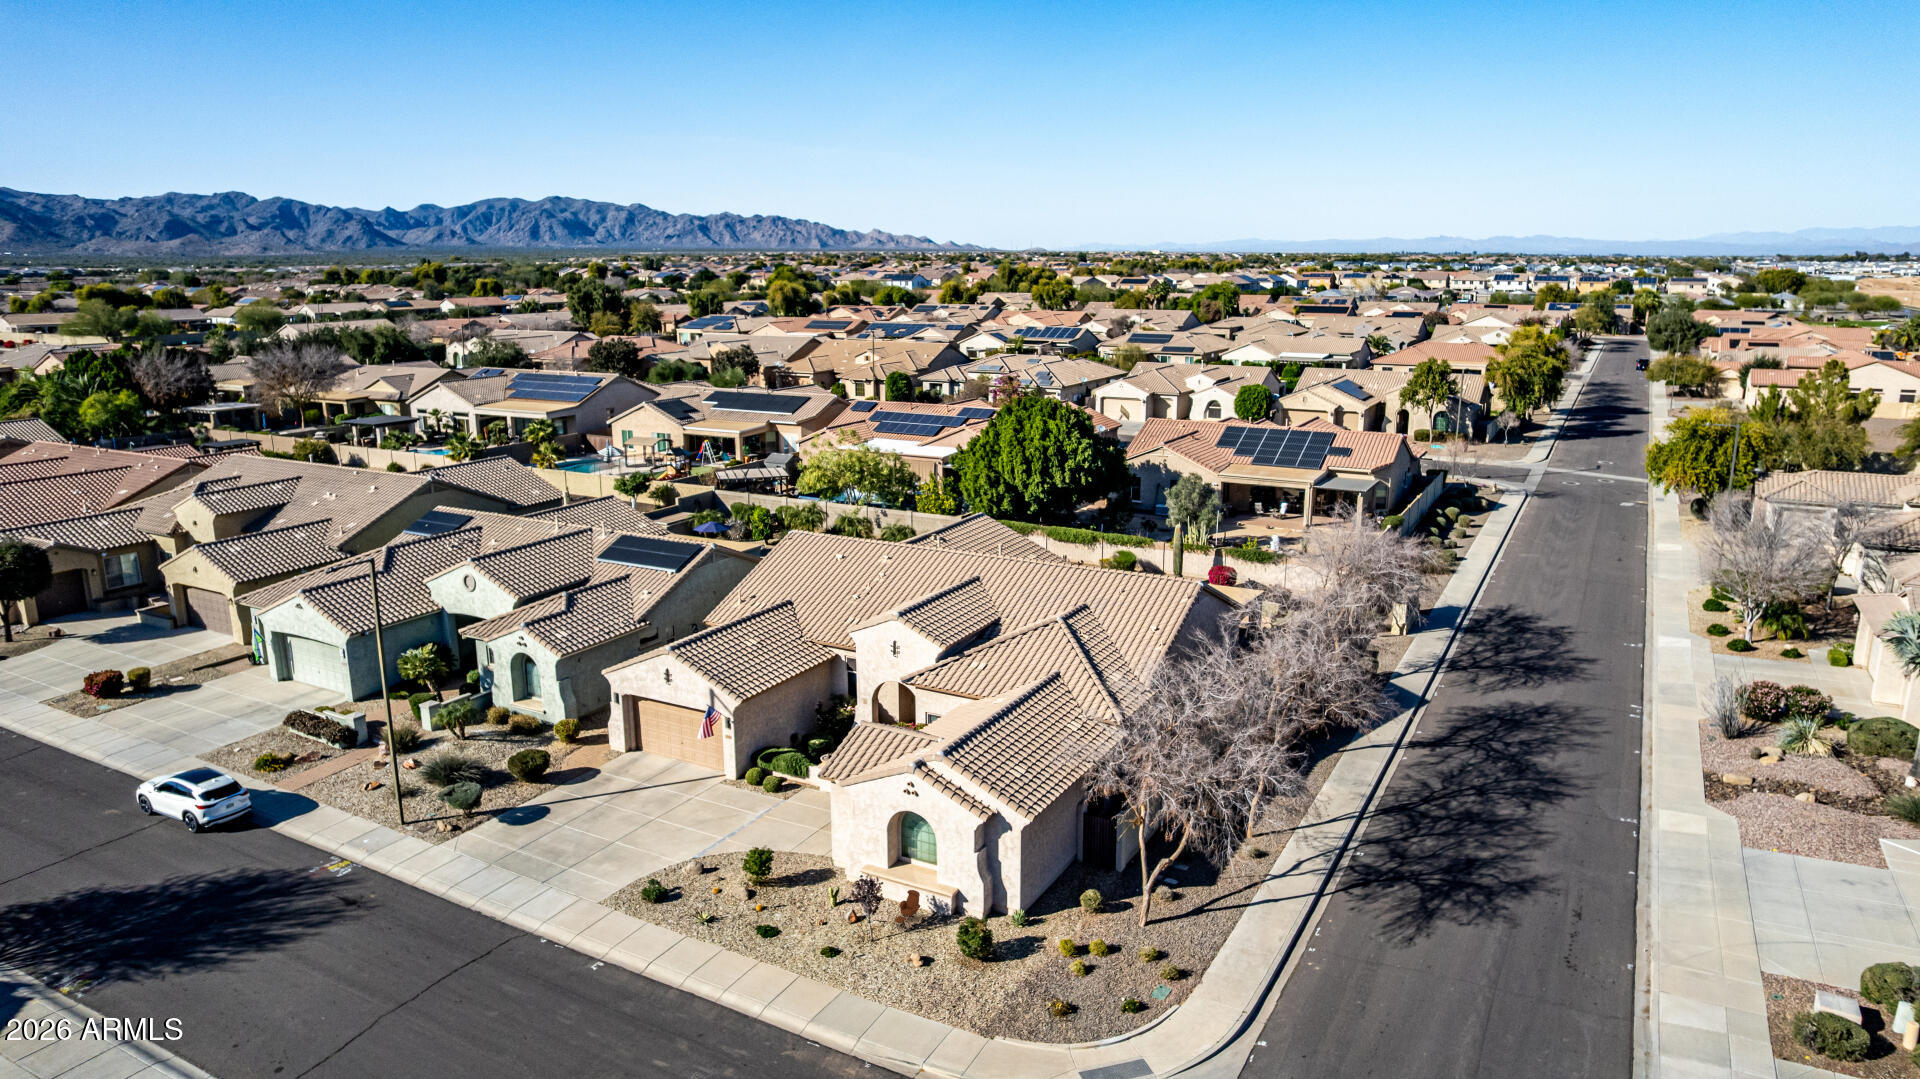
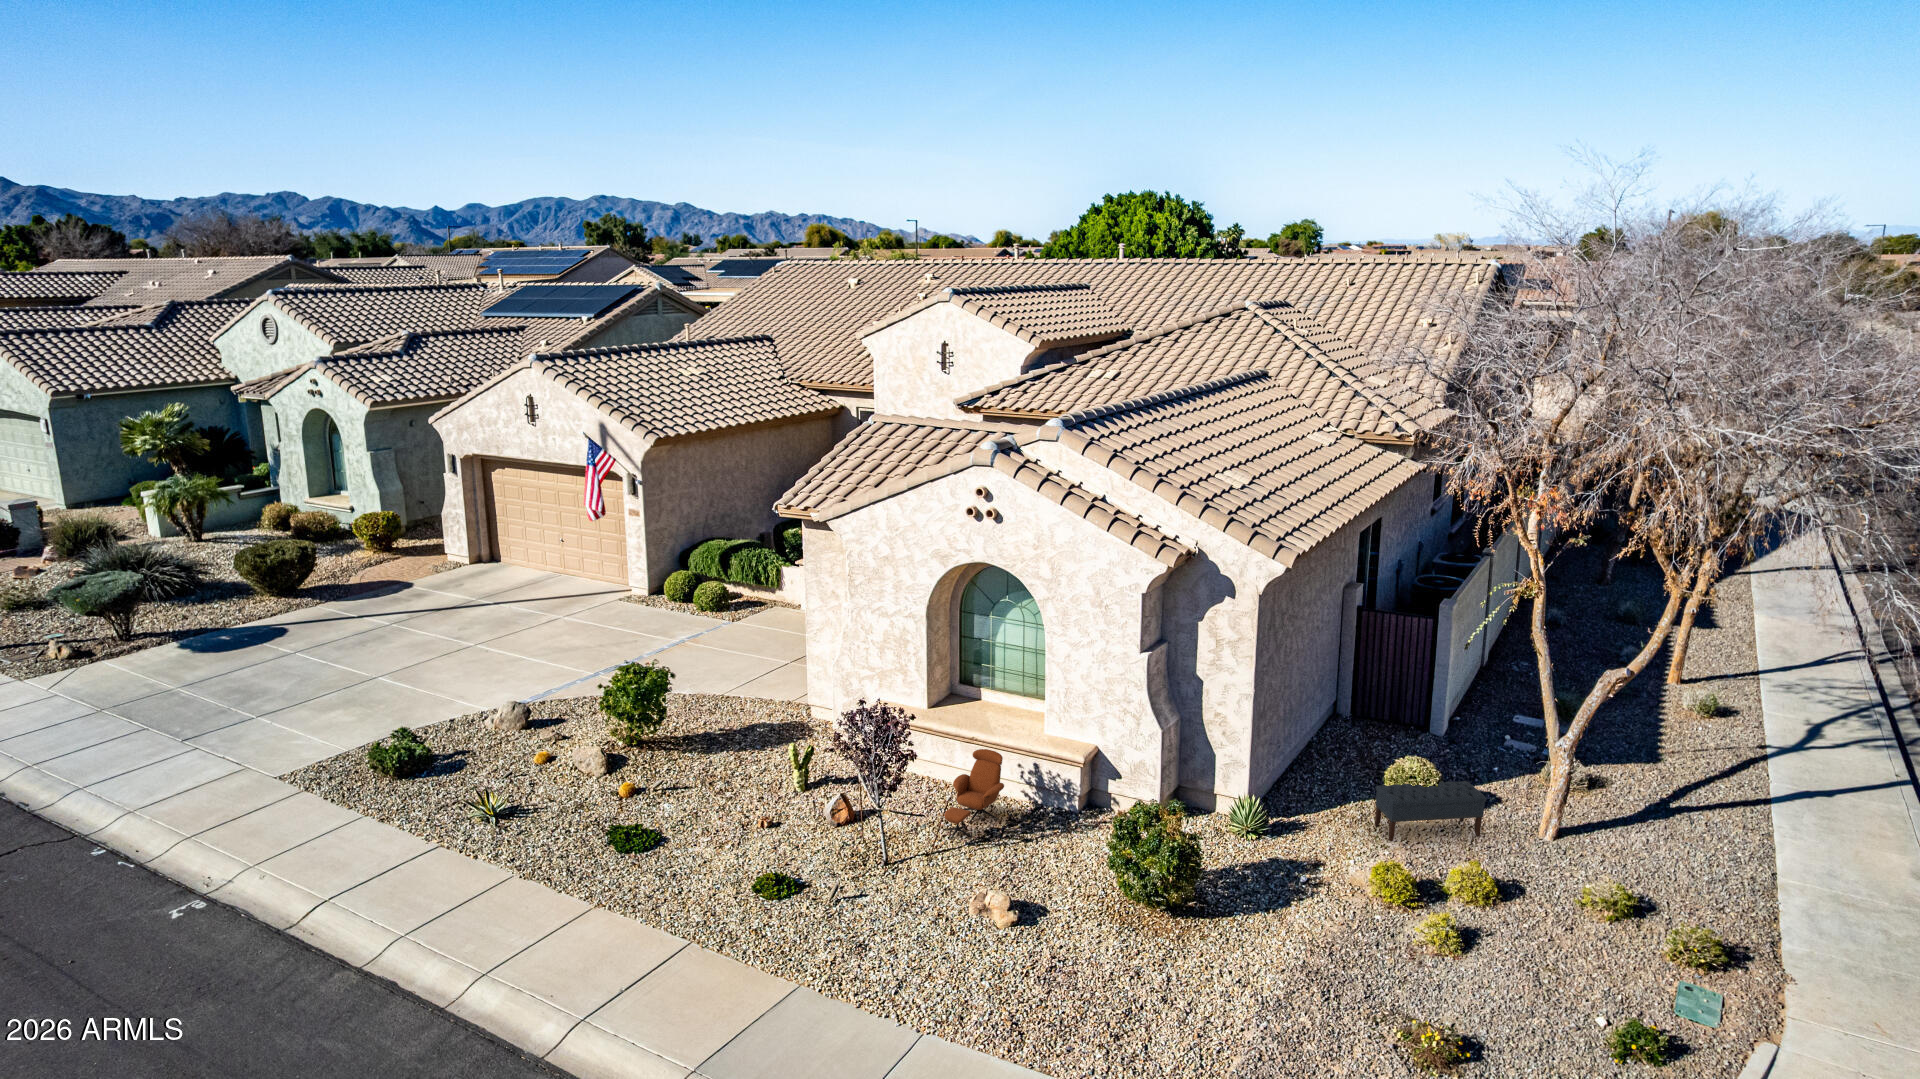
bench: none [1073,901,1115,927] -> present [1375,781,1486,841]

